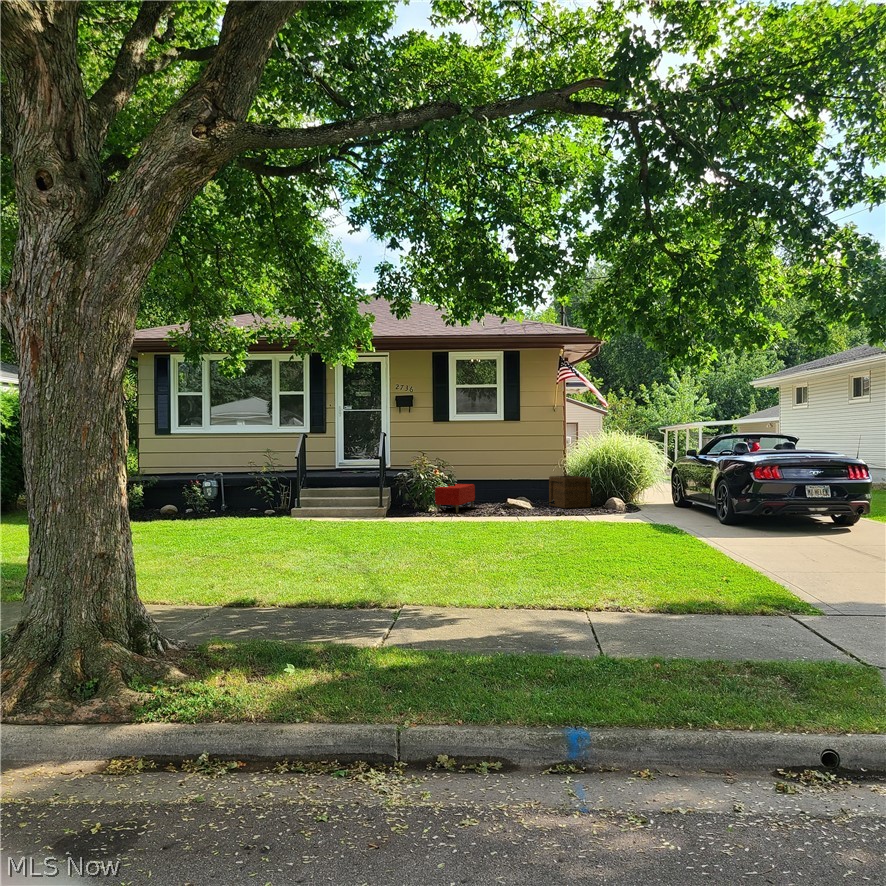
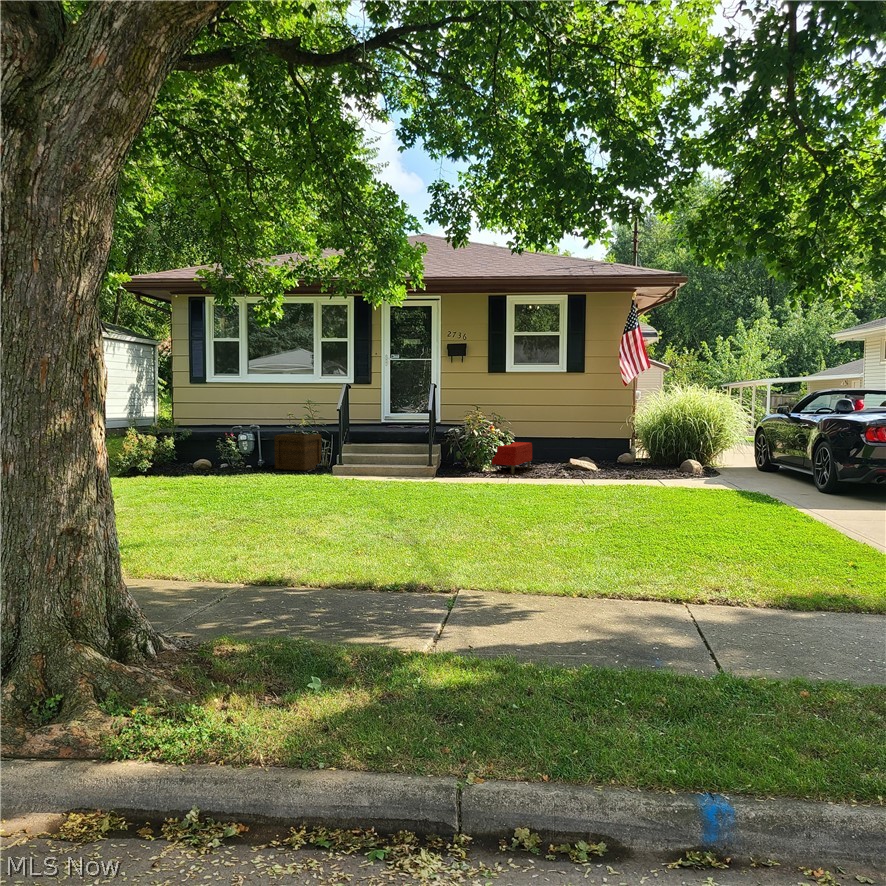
wooden crate: present [549,476,591,508] -> present [274,433,322,471]

